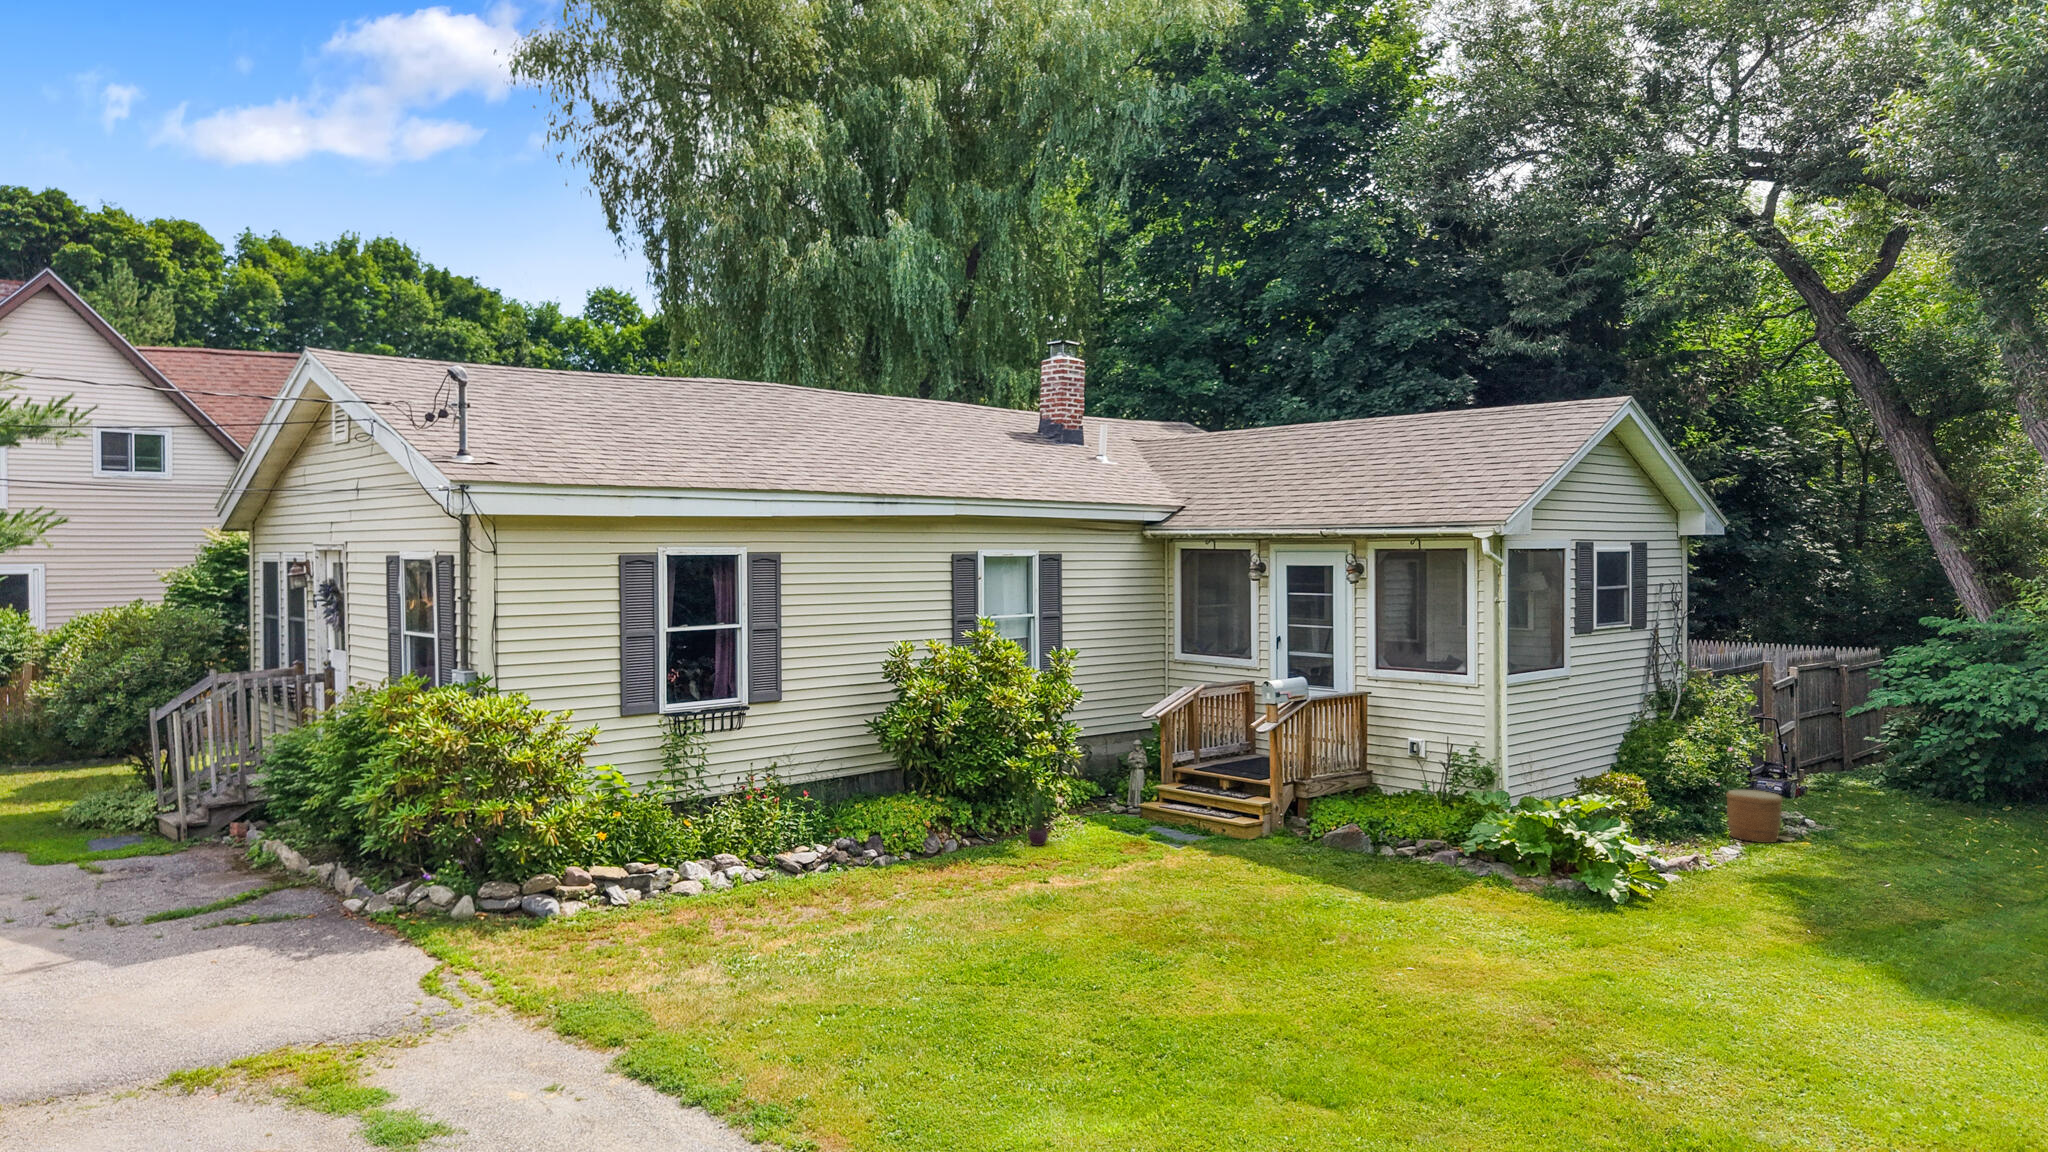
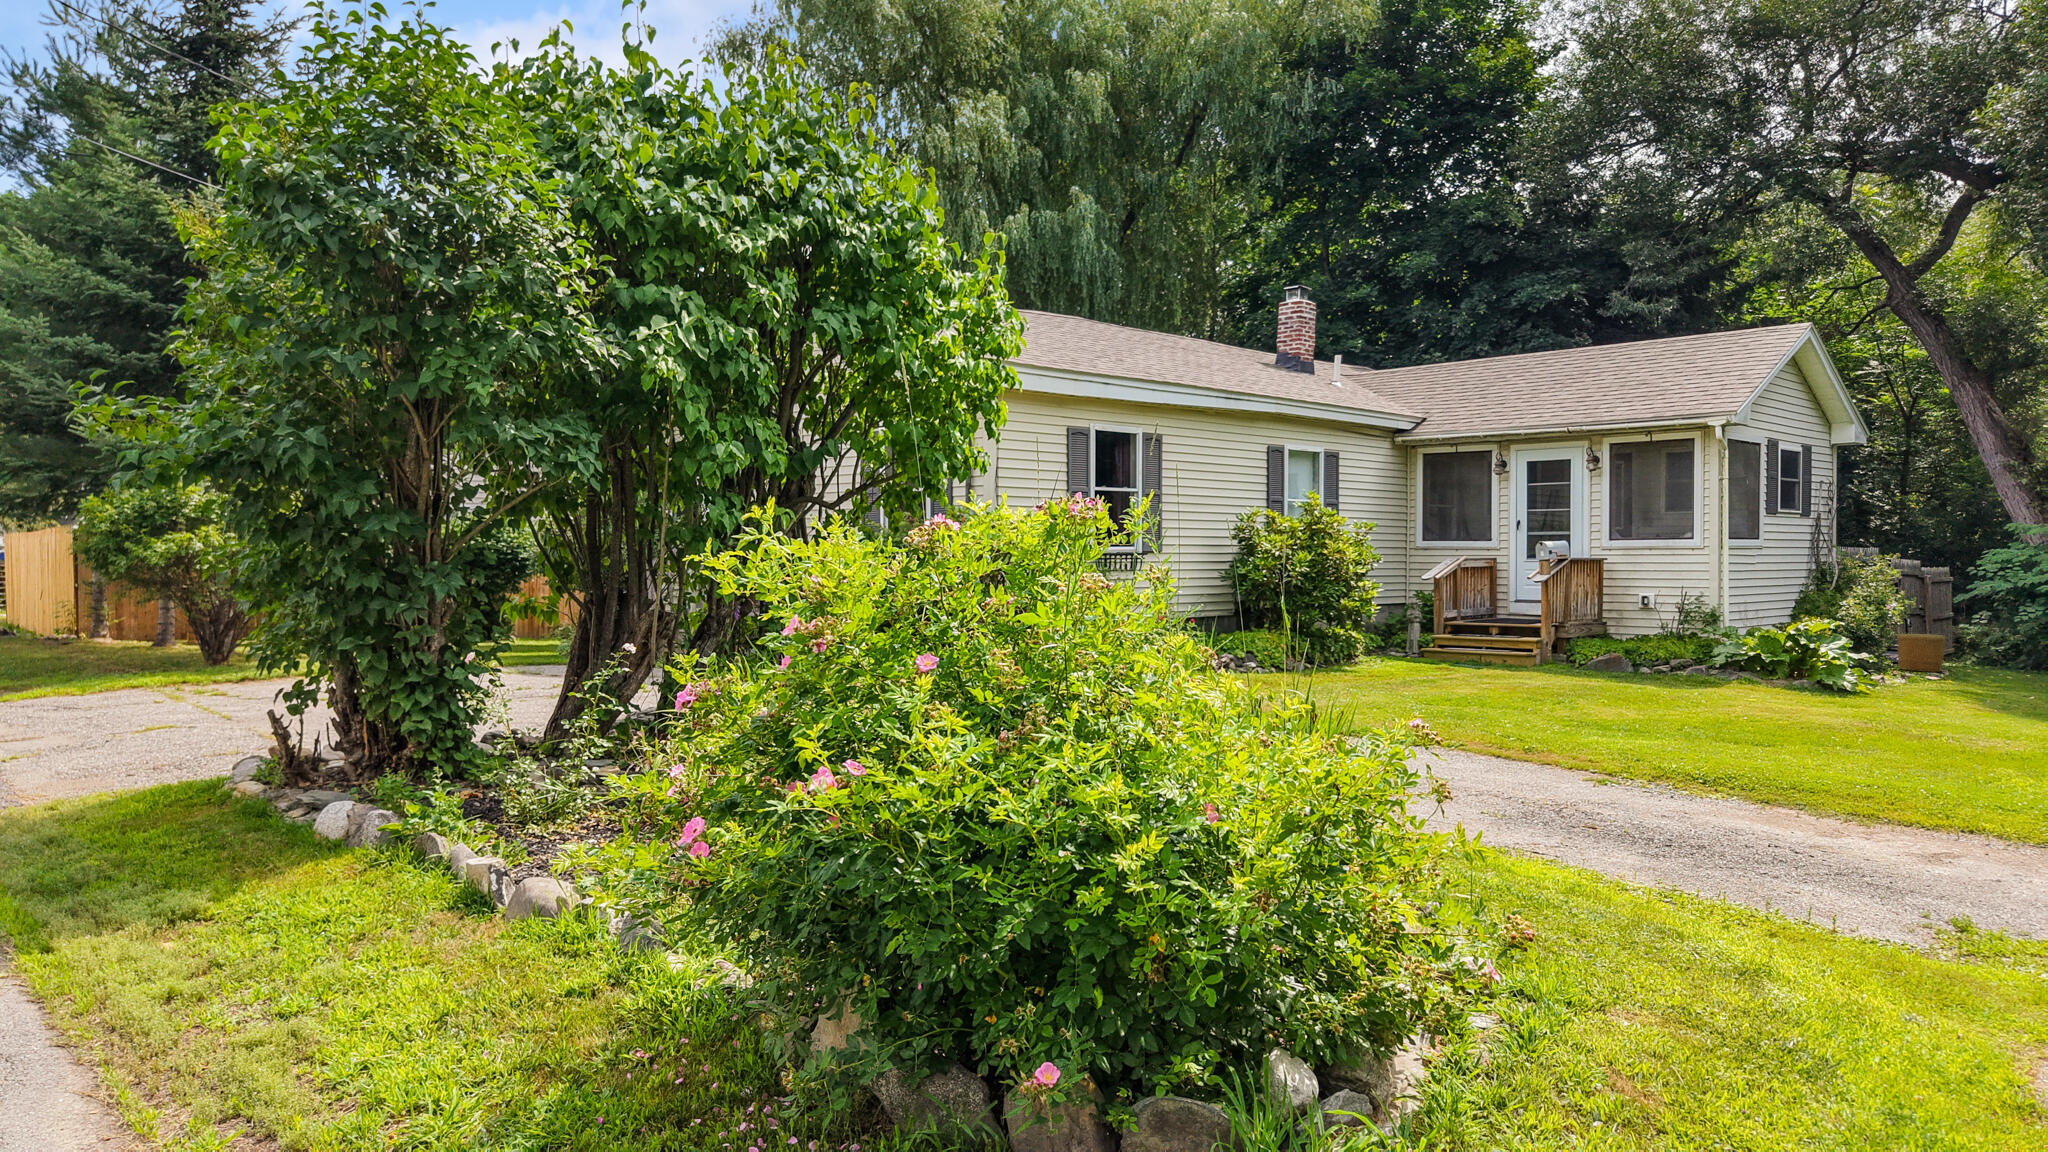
decorative plant: present [1025,788,1055,846] -> none [1342,622,1386,666]

